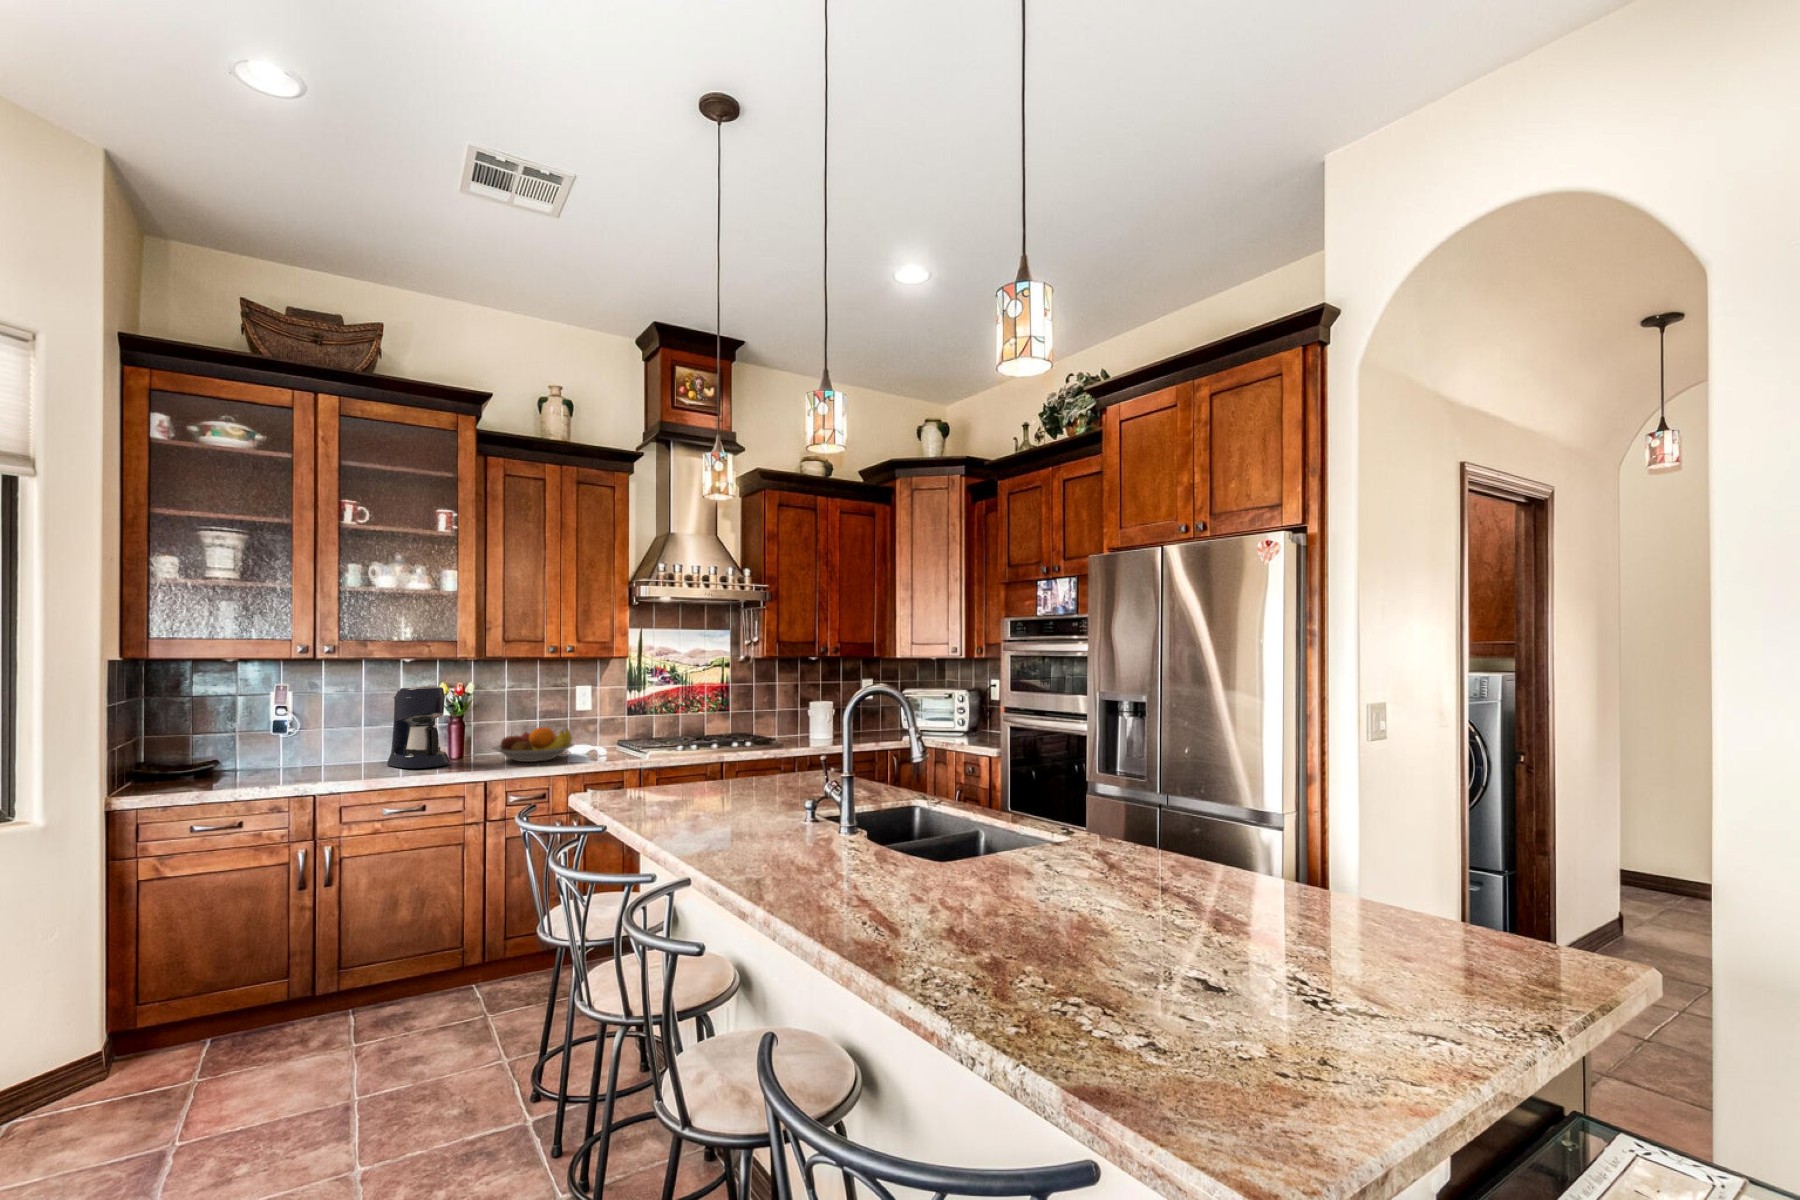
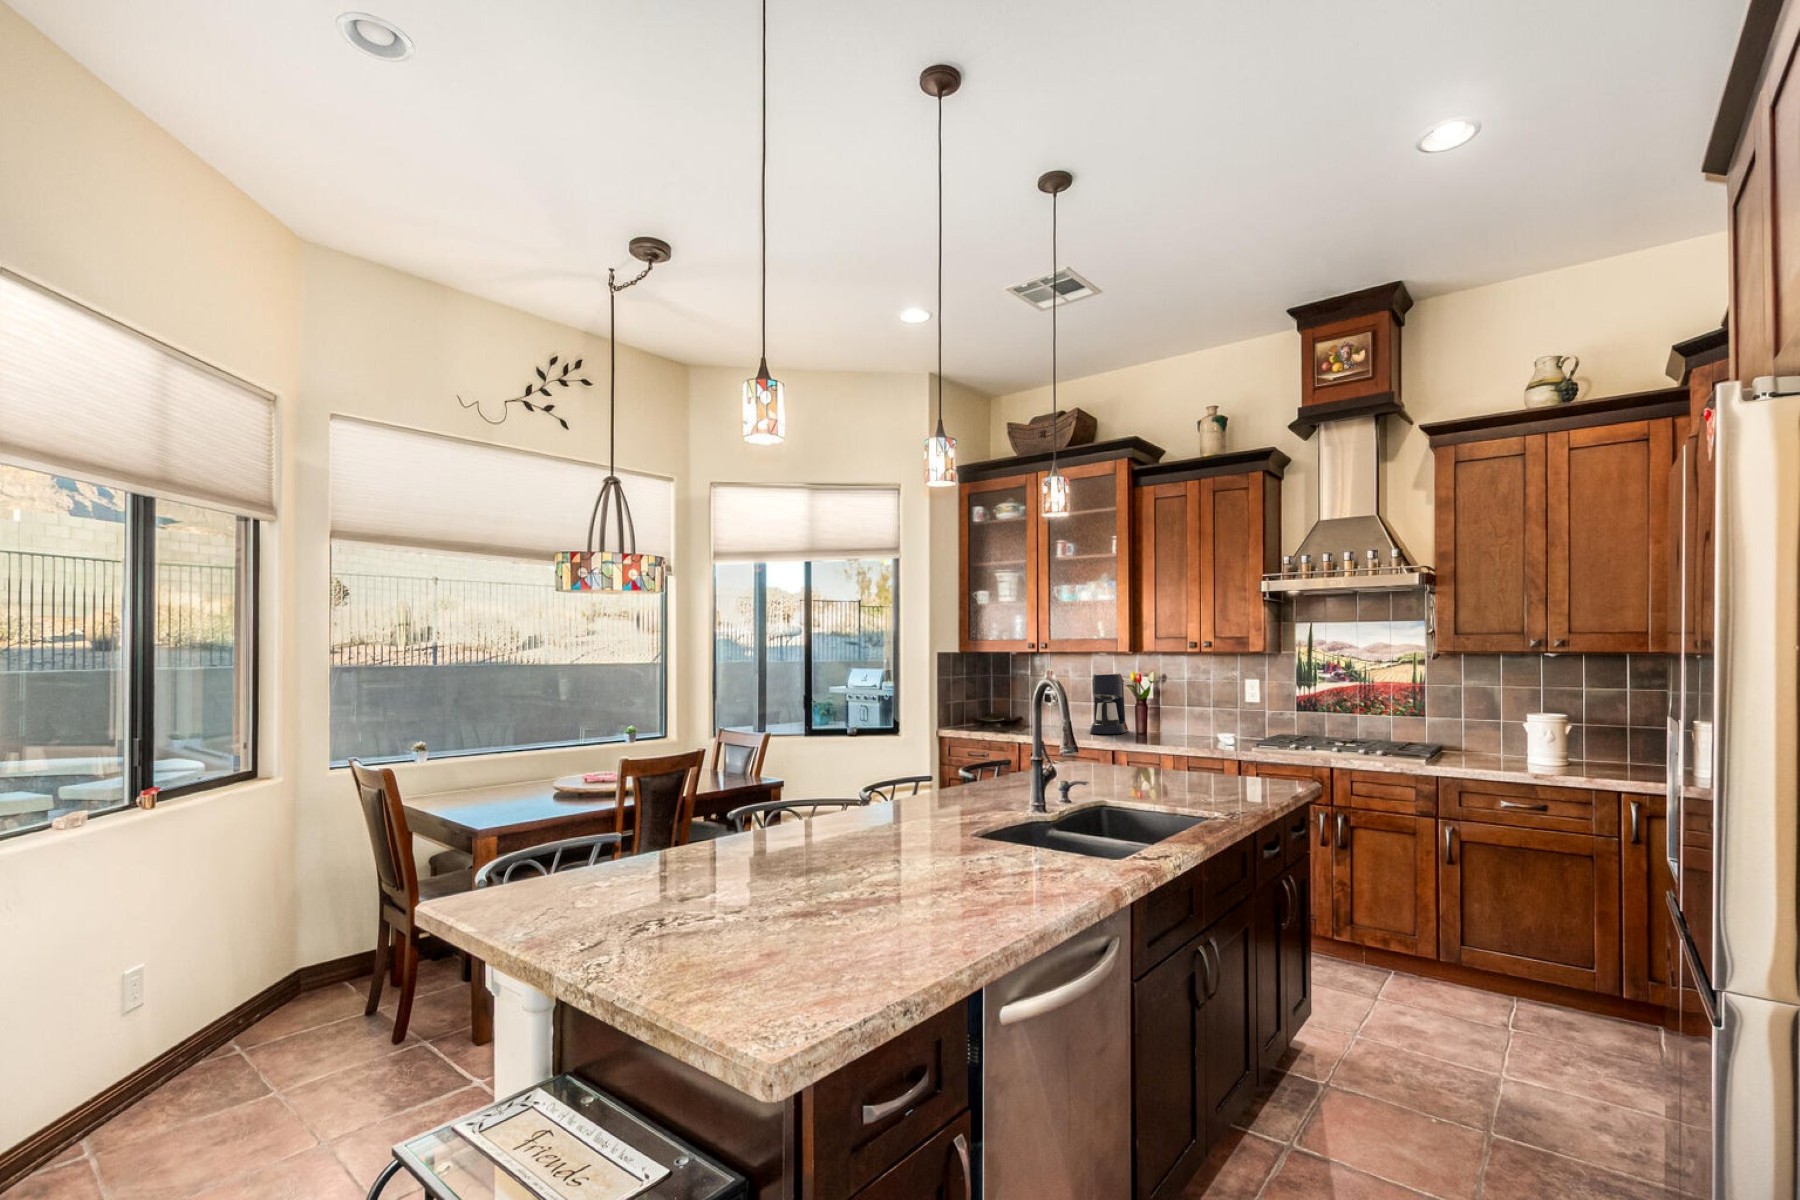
fruit bowl: present [493,727,574,762] -> none [1140,712,1208,741]

